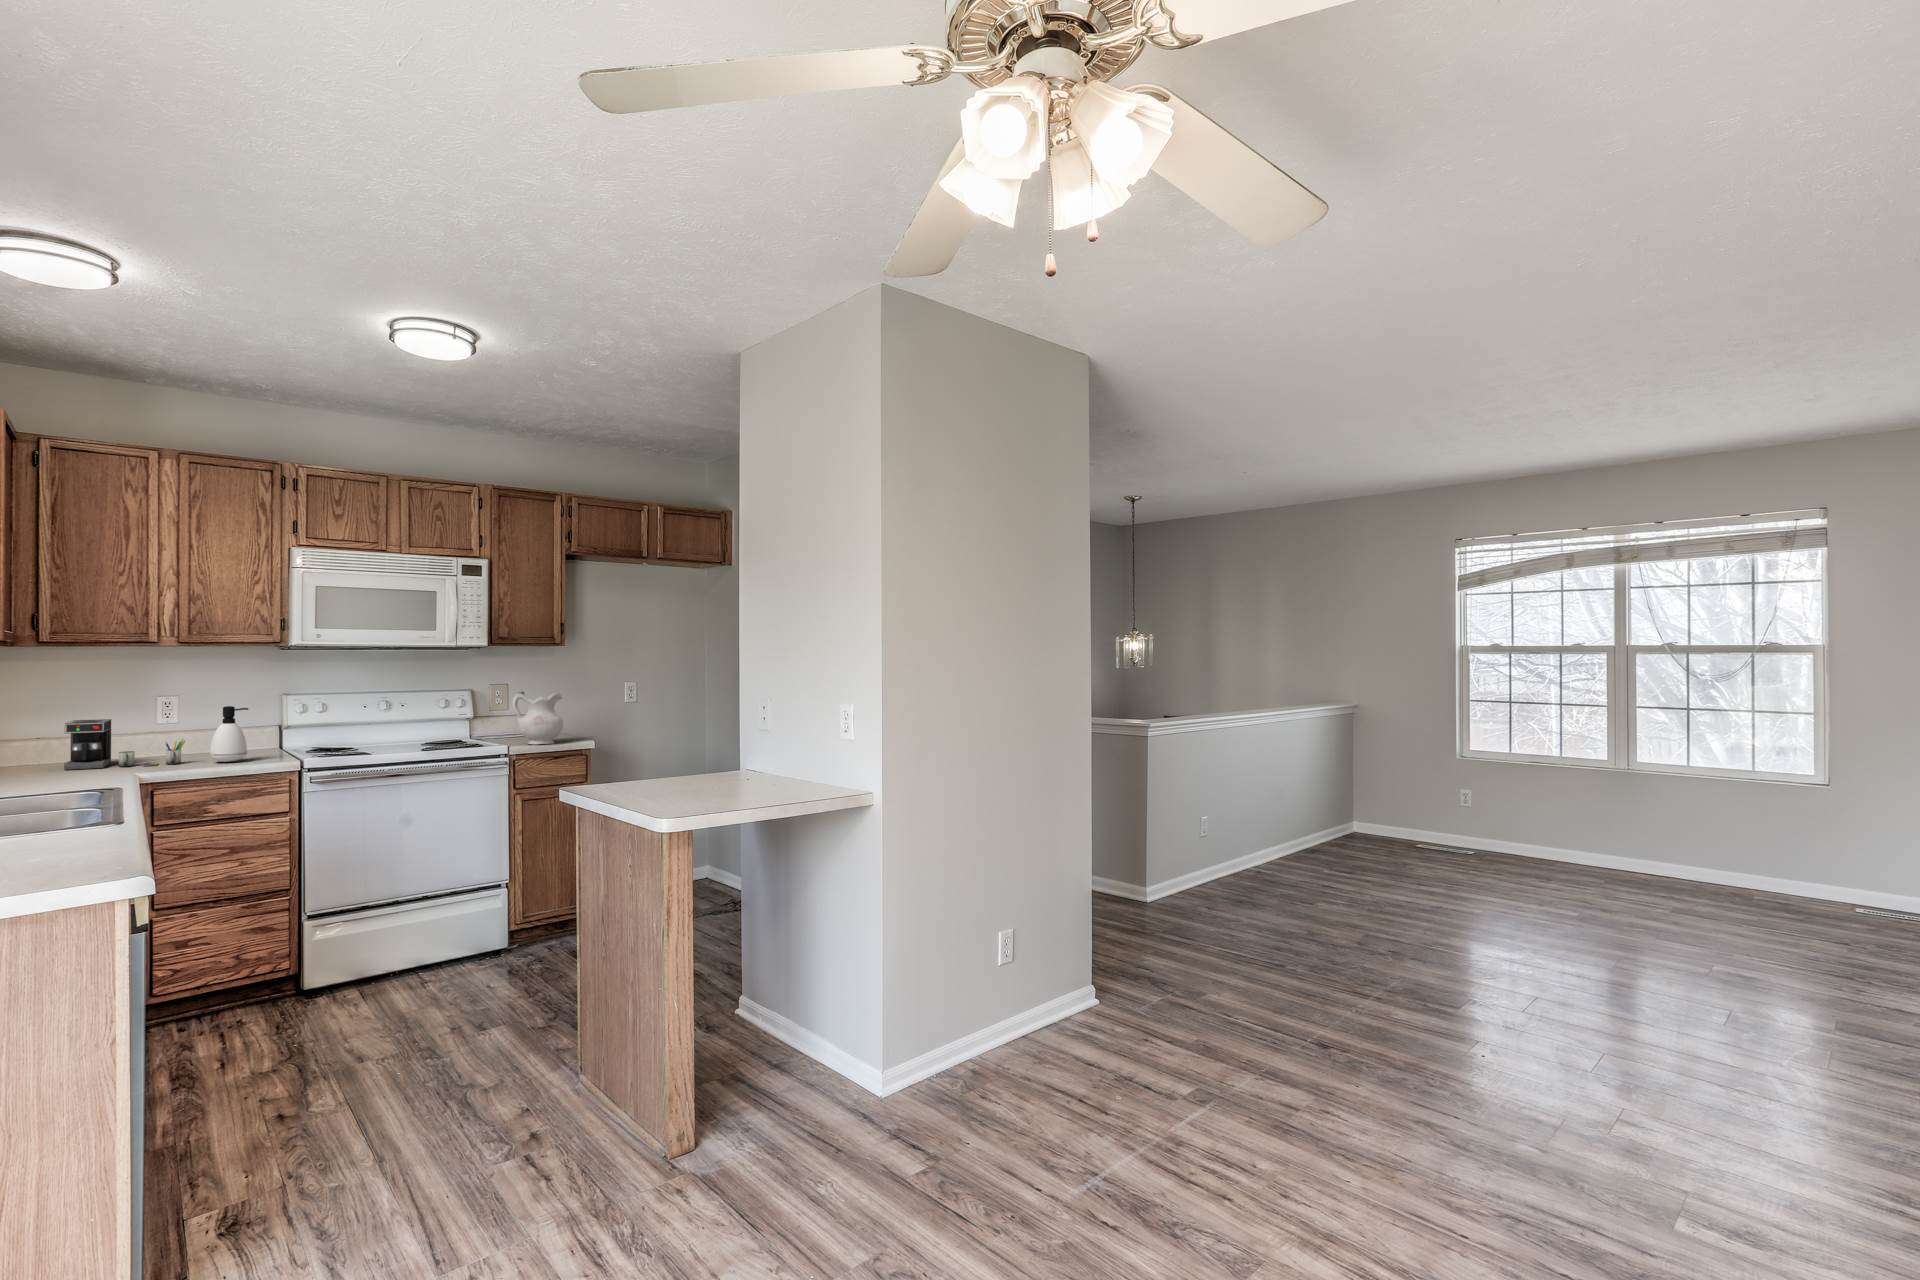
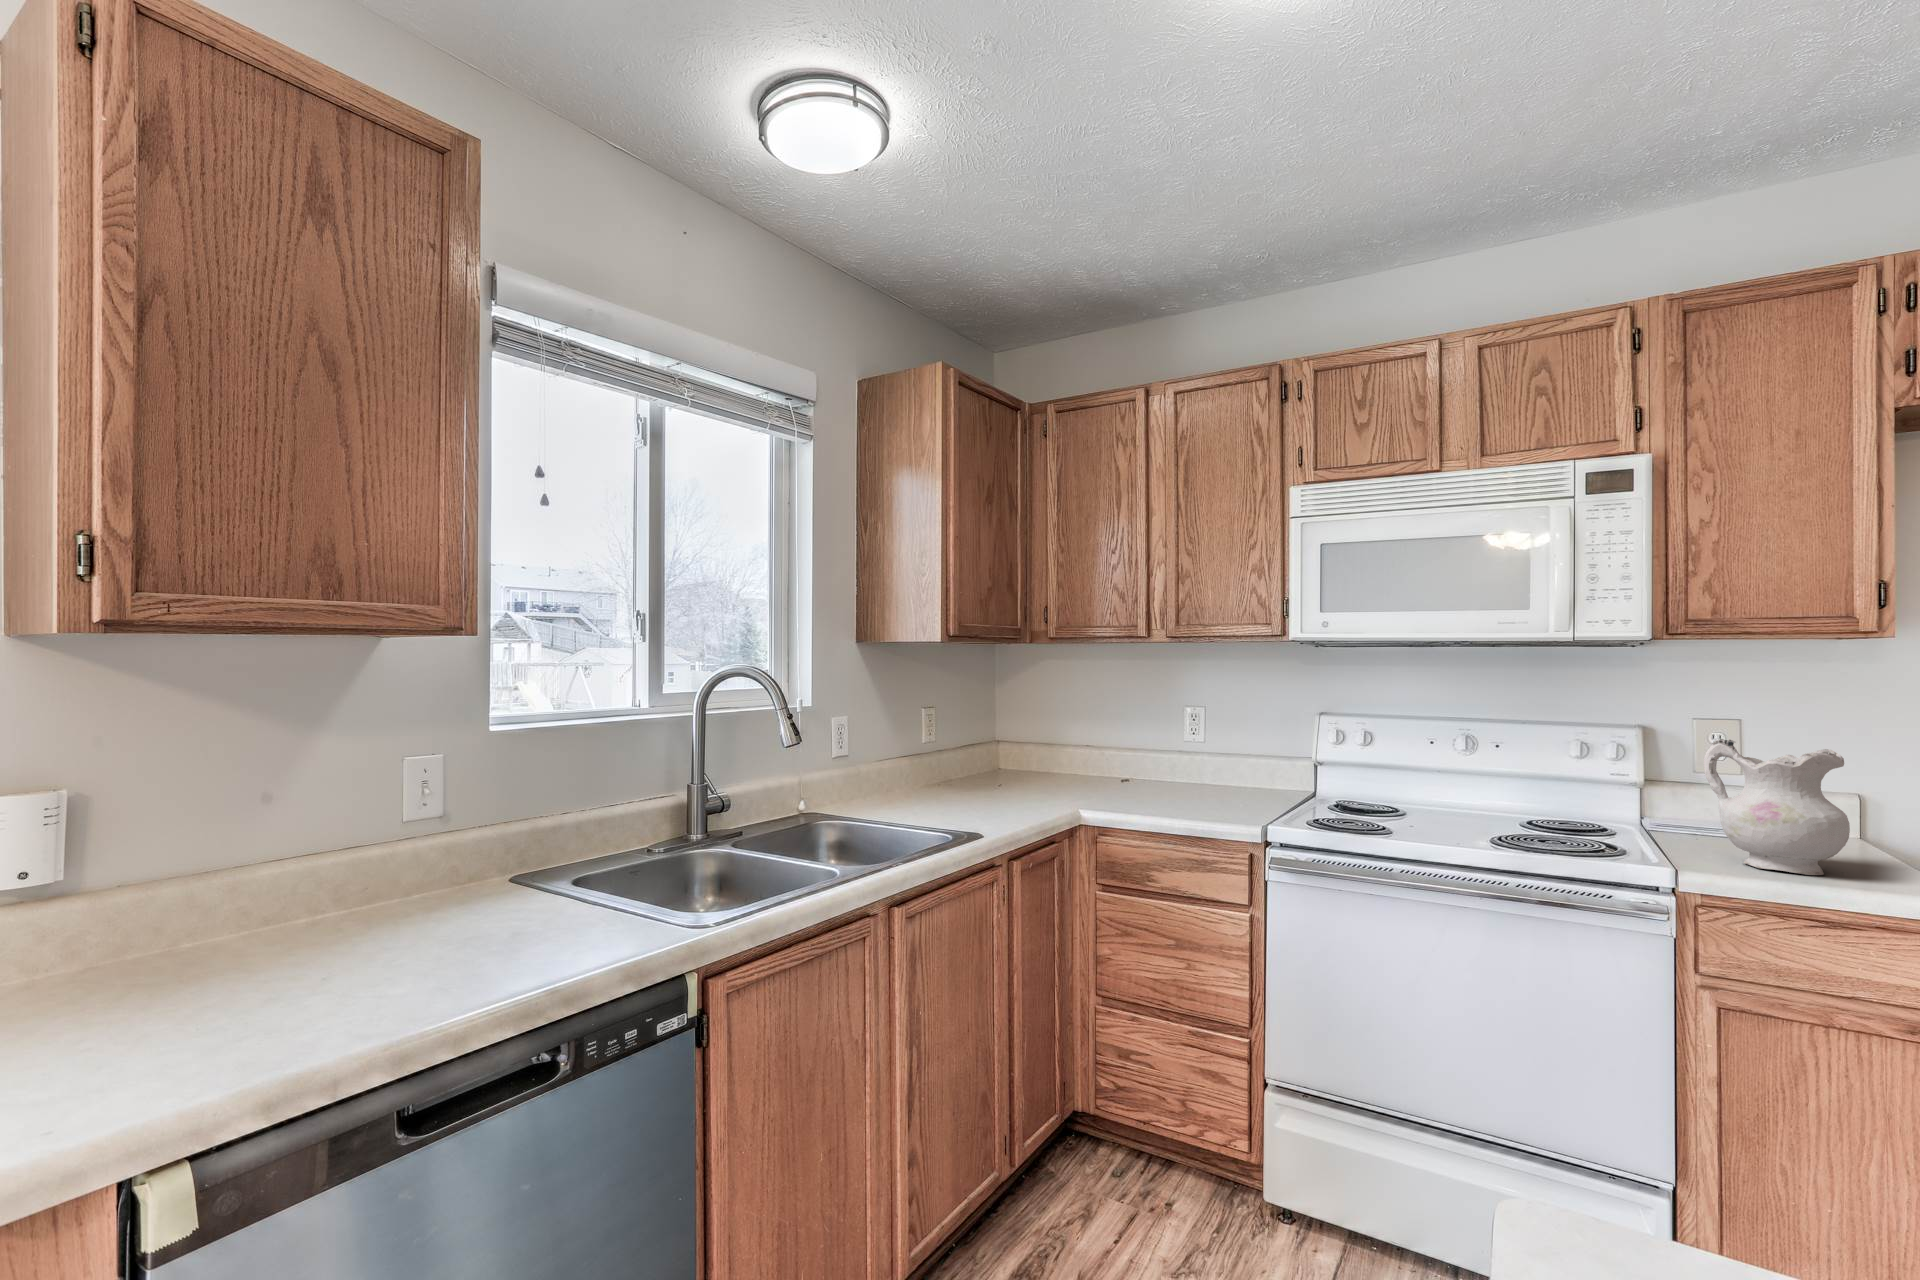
soap dispenser: present [210,706,248,762] -> none [1182,727,1227,808]
coffee maker: present [64,719,185,770] -> none [1058,730,1166,800]

